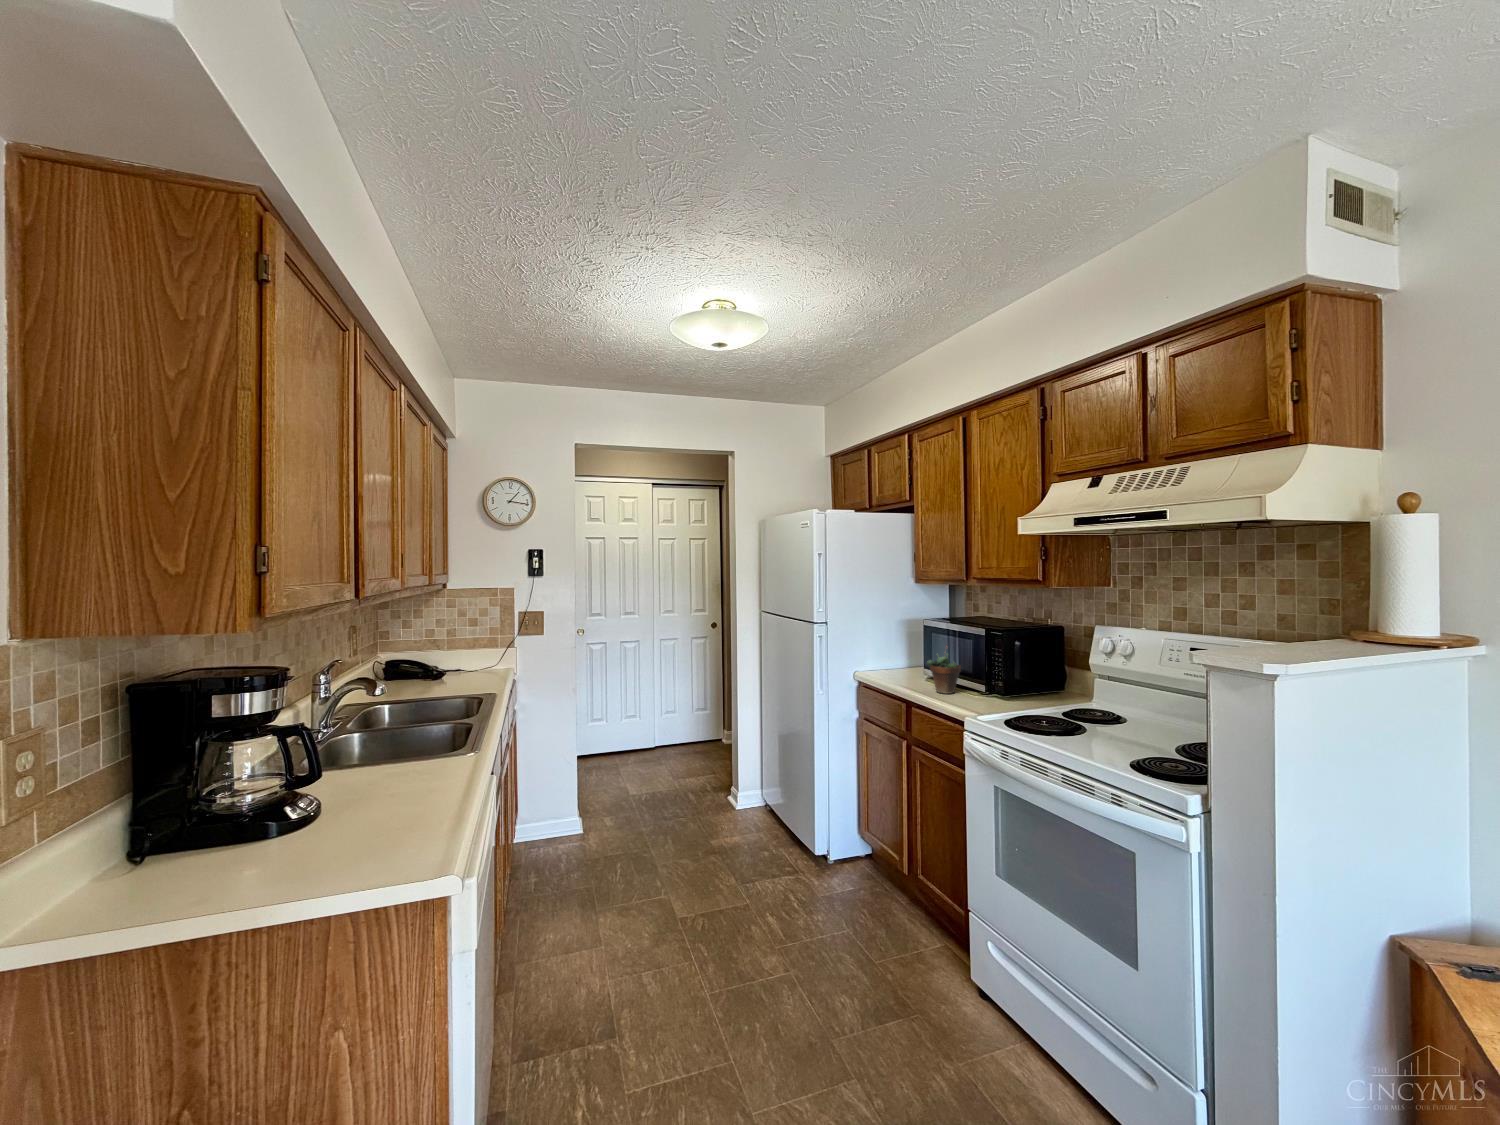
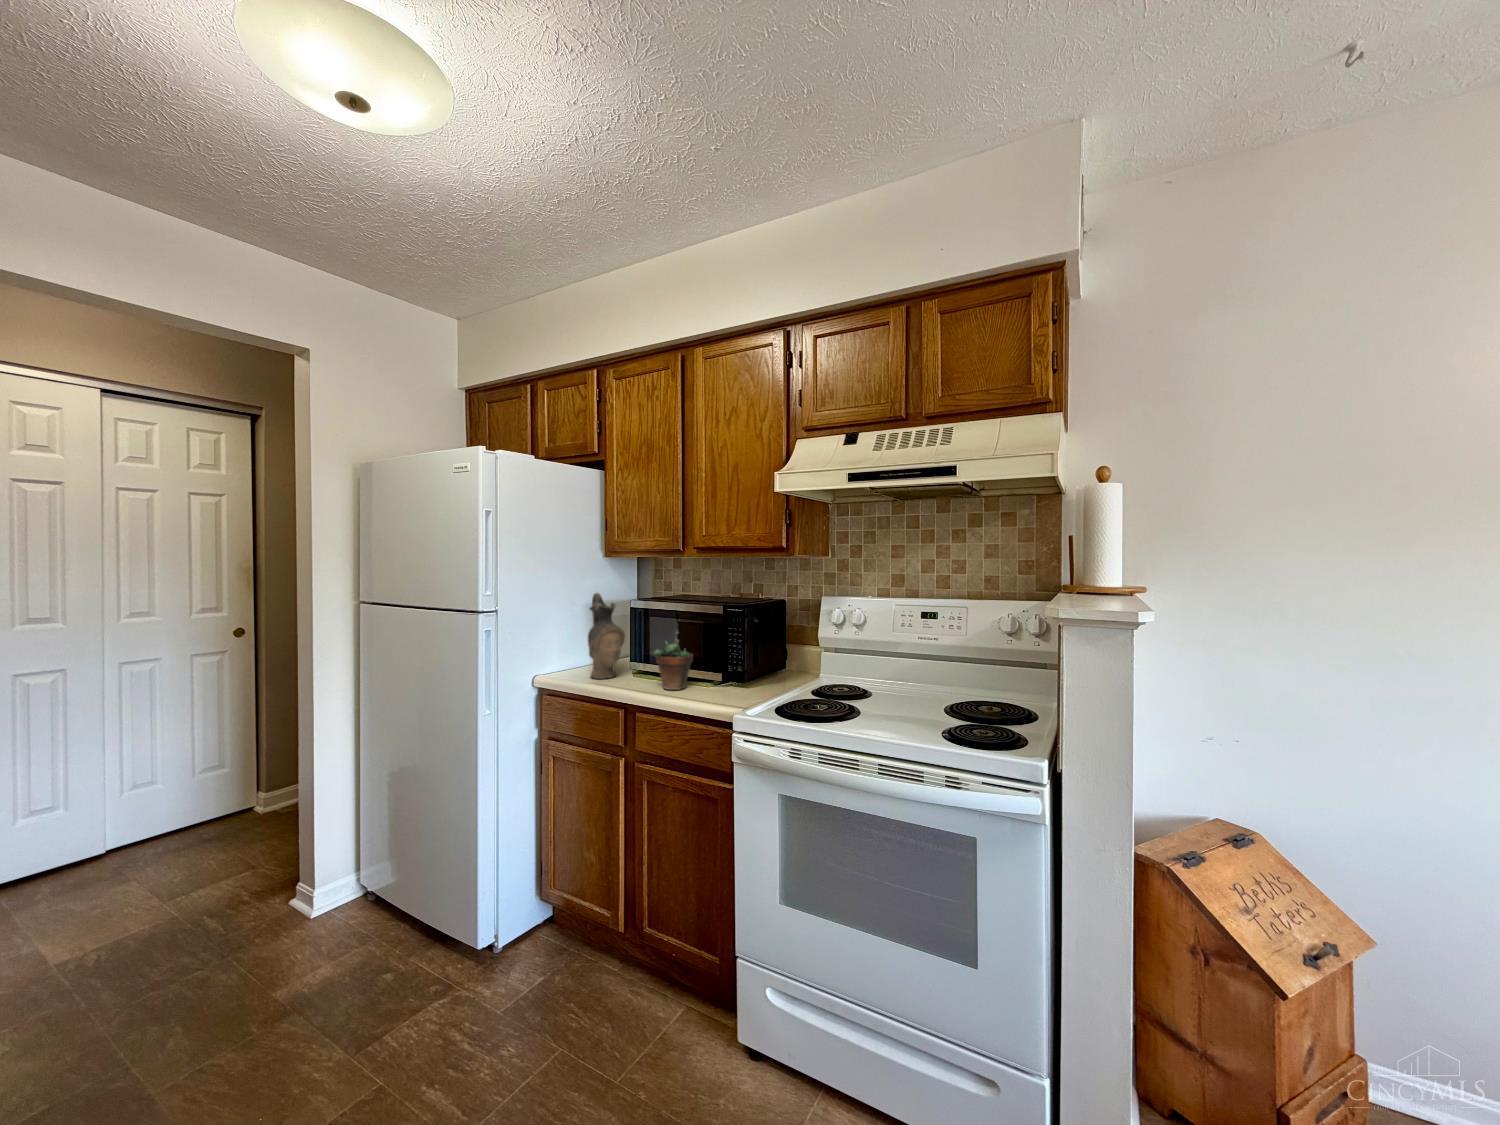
ceramic pitcher: none [891,612,919,679] -> present [588,593,625,679]

